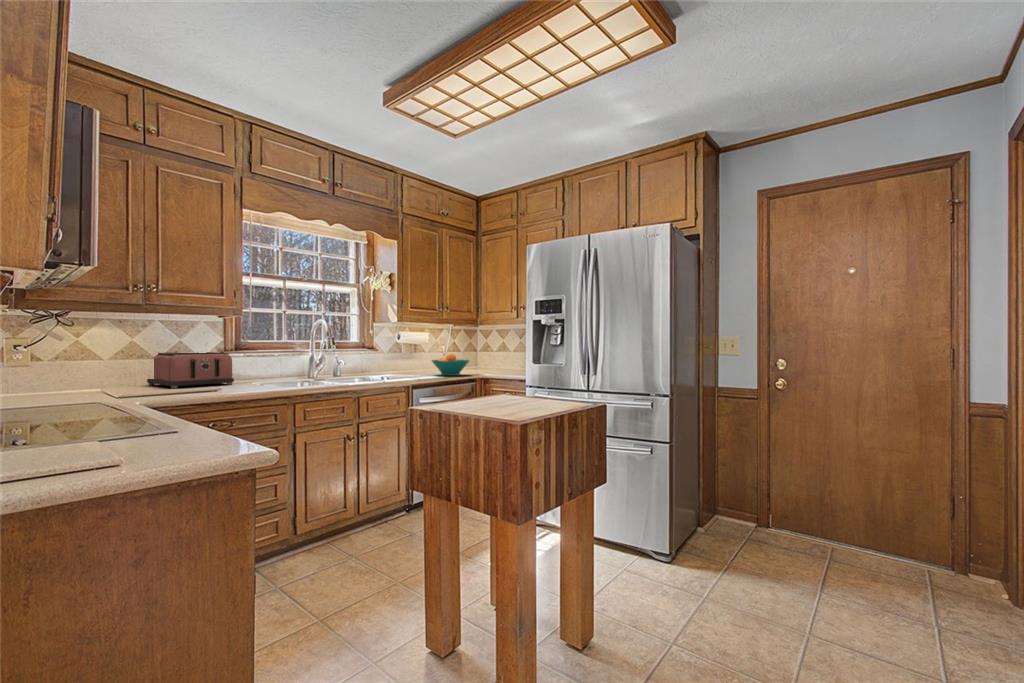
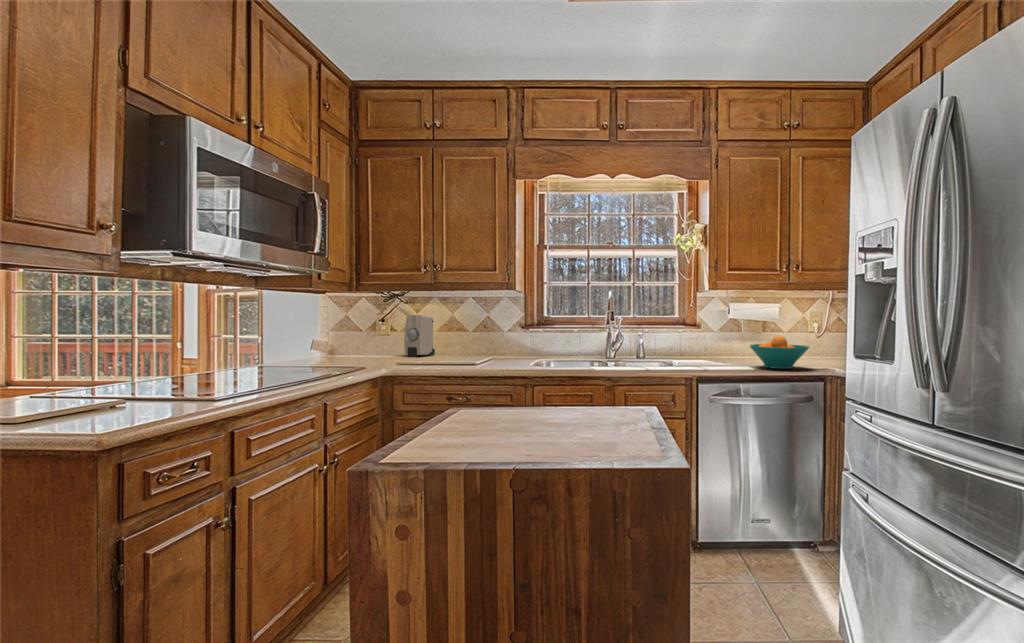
soap dispenser: none [61,339,104,392] -> present [404,315,435,357]
toaster: present [147,352,234,388] -> none [465,326,518,359]

